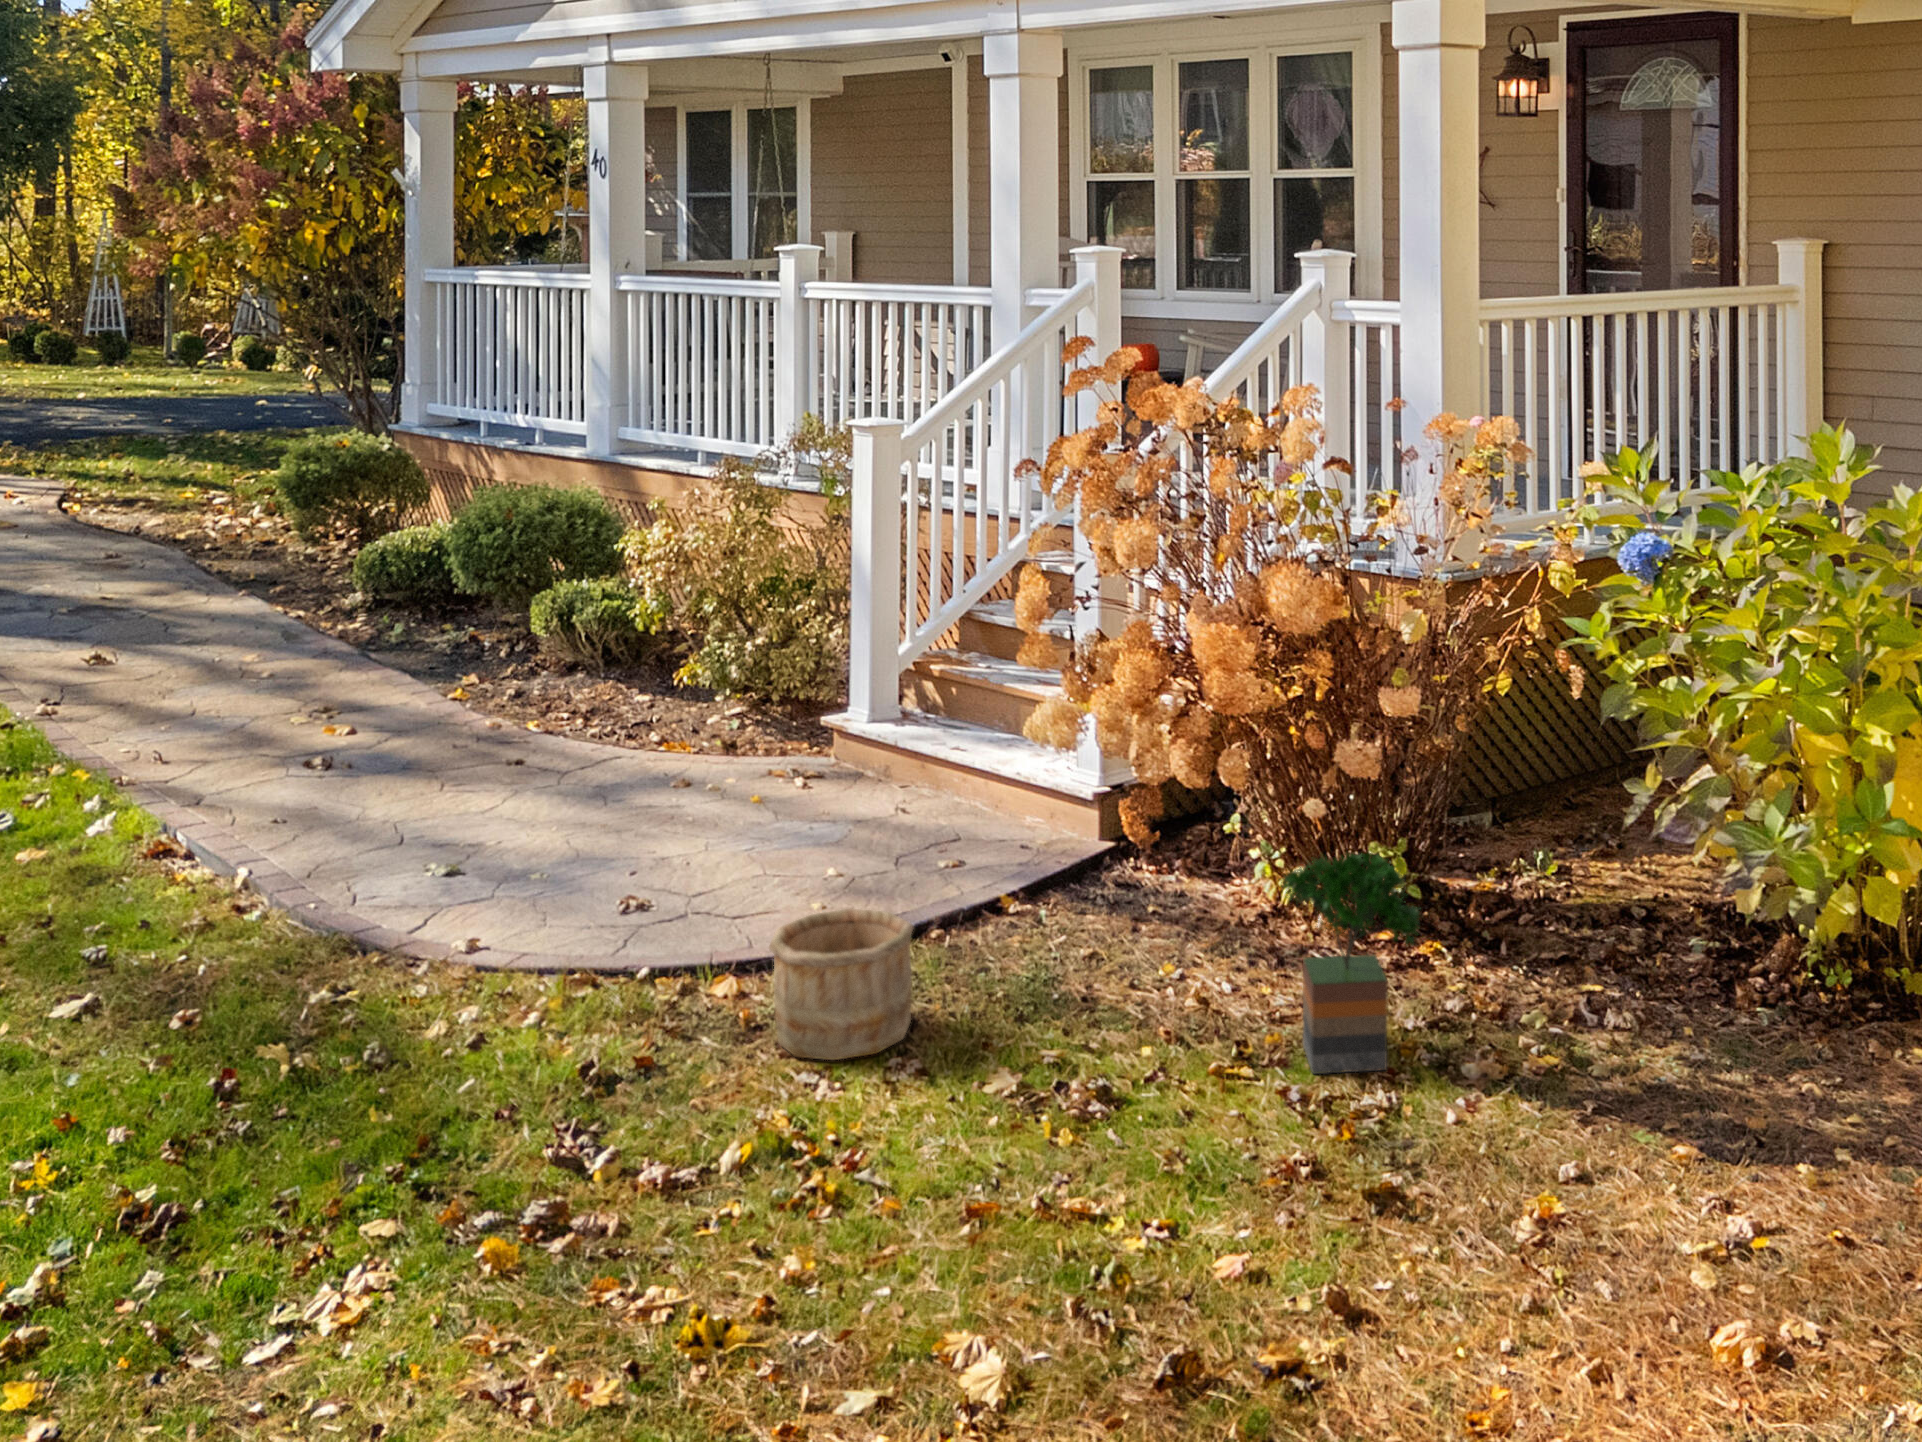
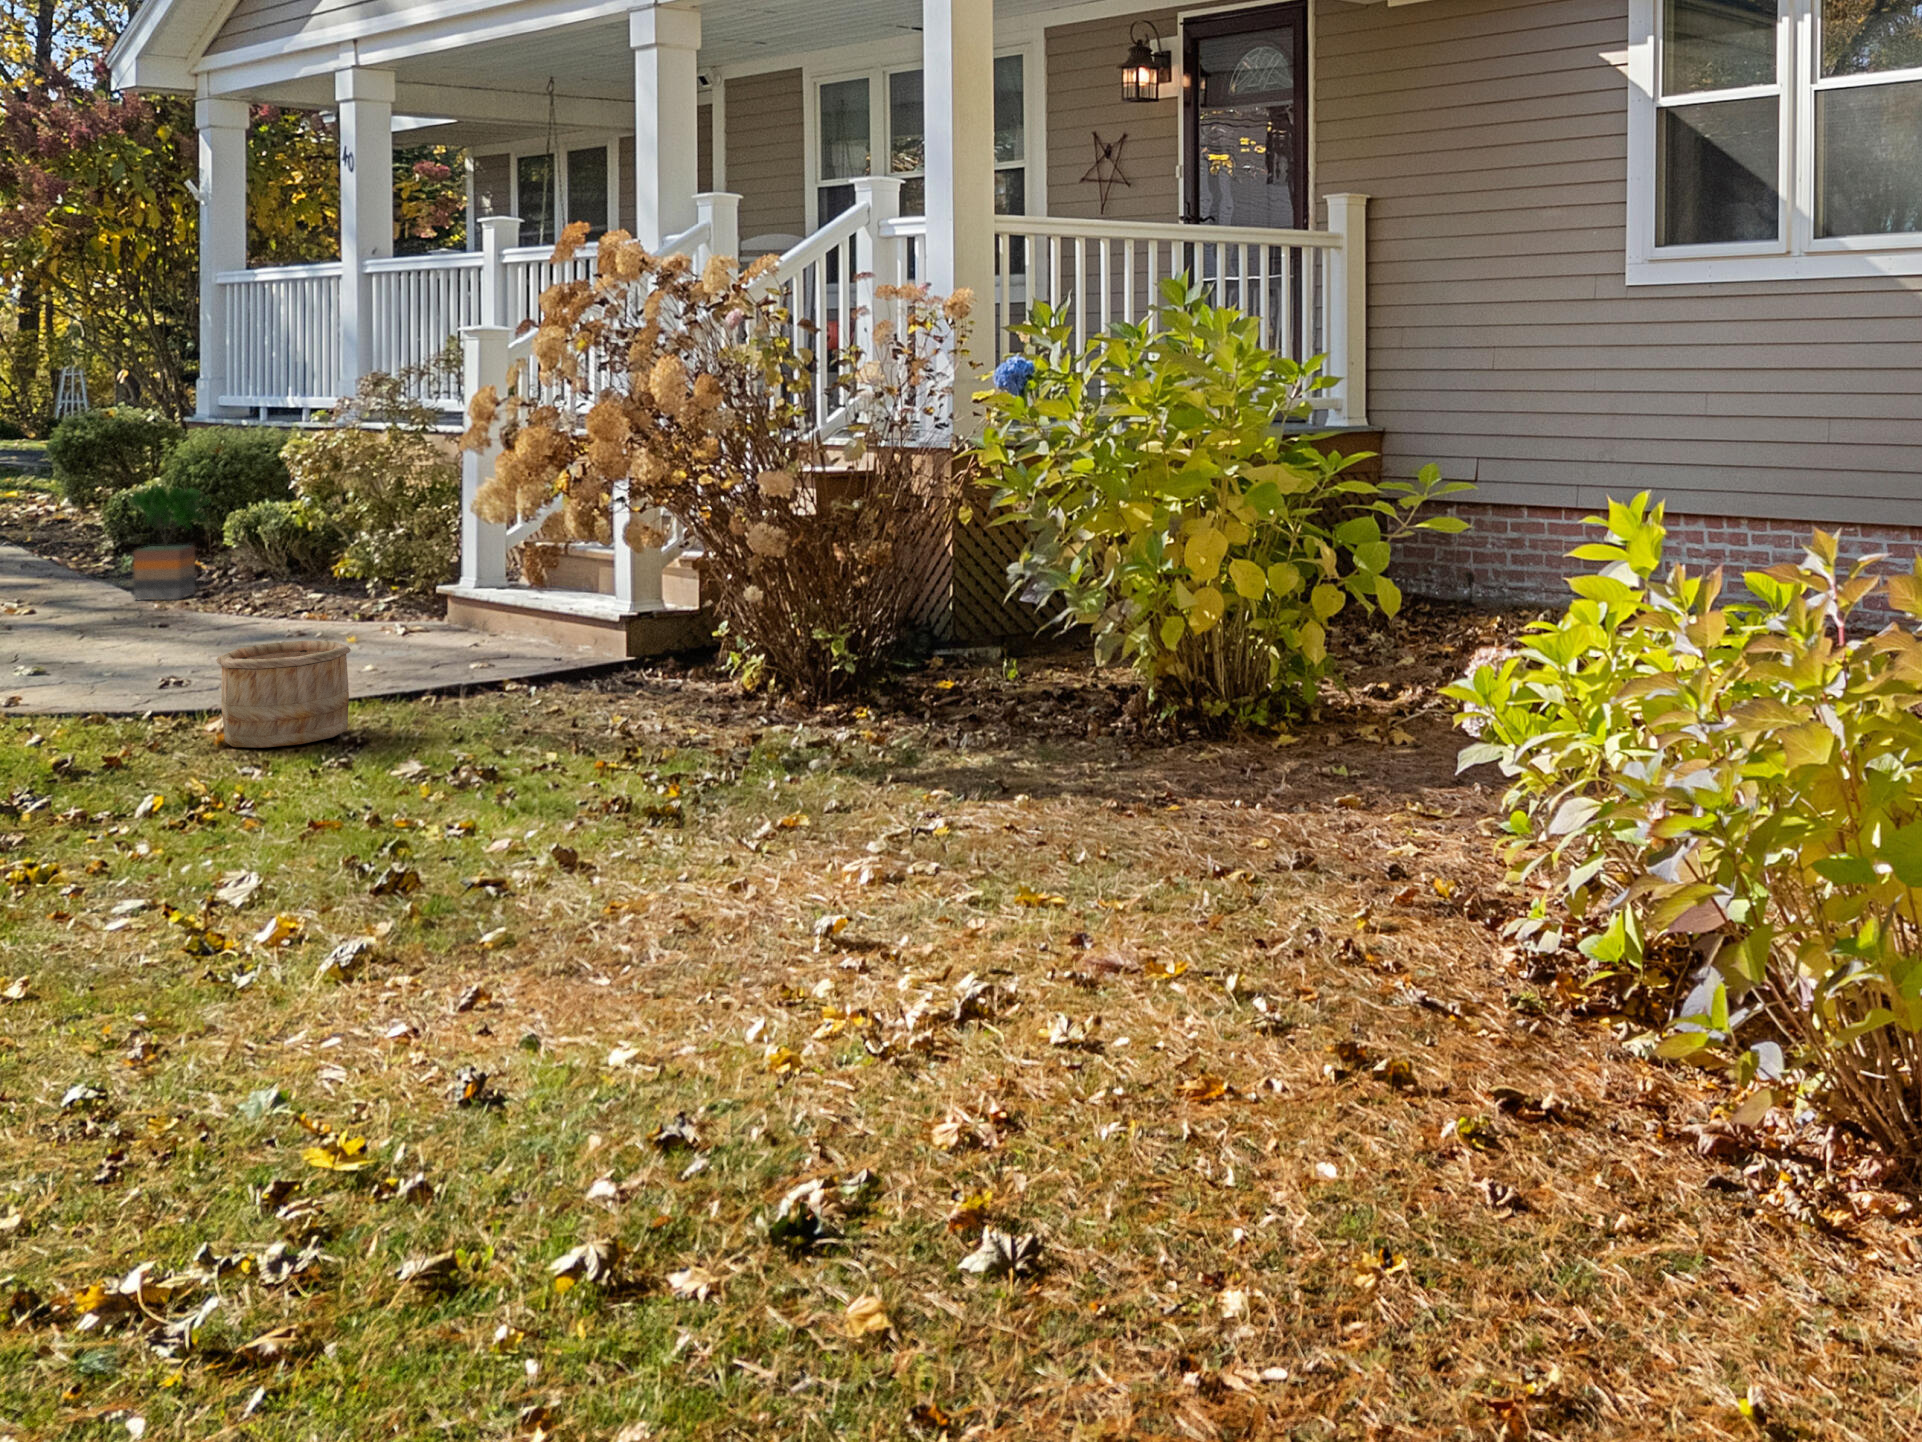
potted tree: present [1282,852,1419,1074] -> present [130,486,209,601]

